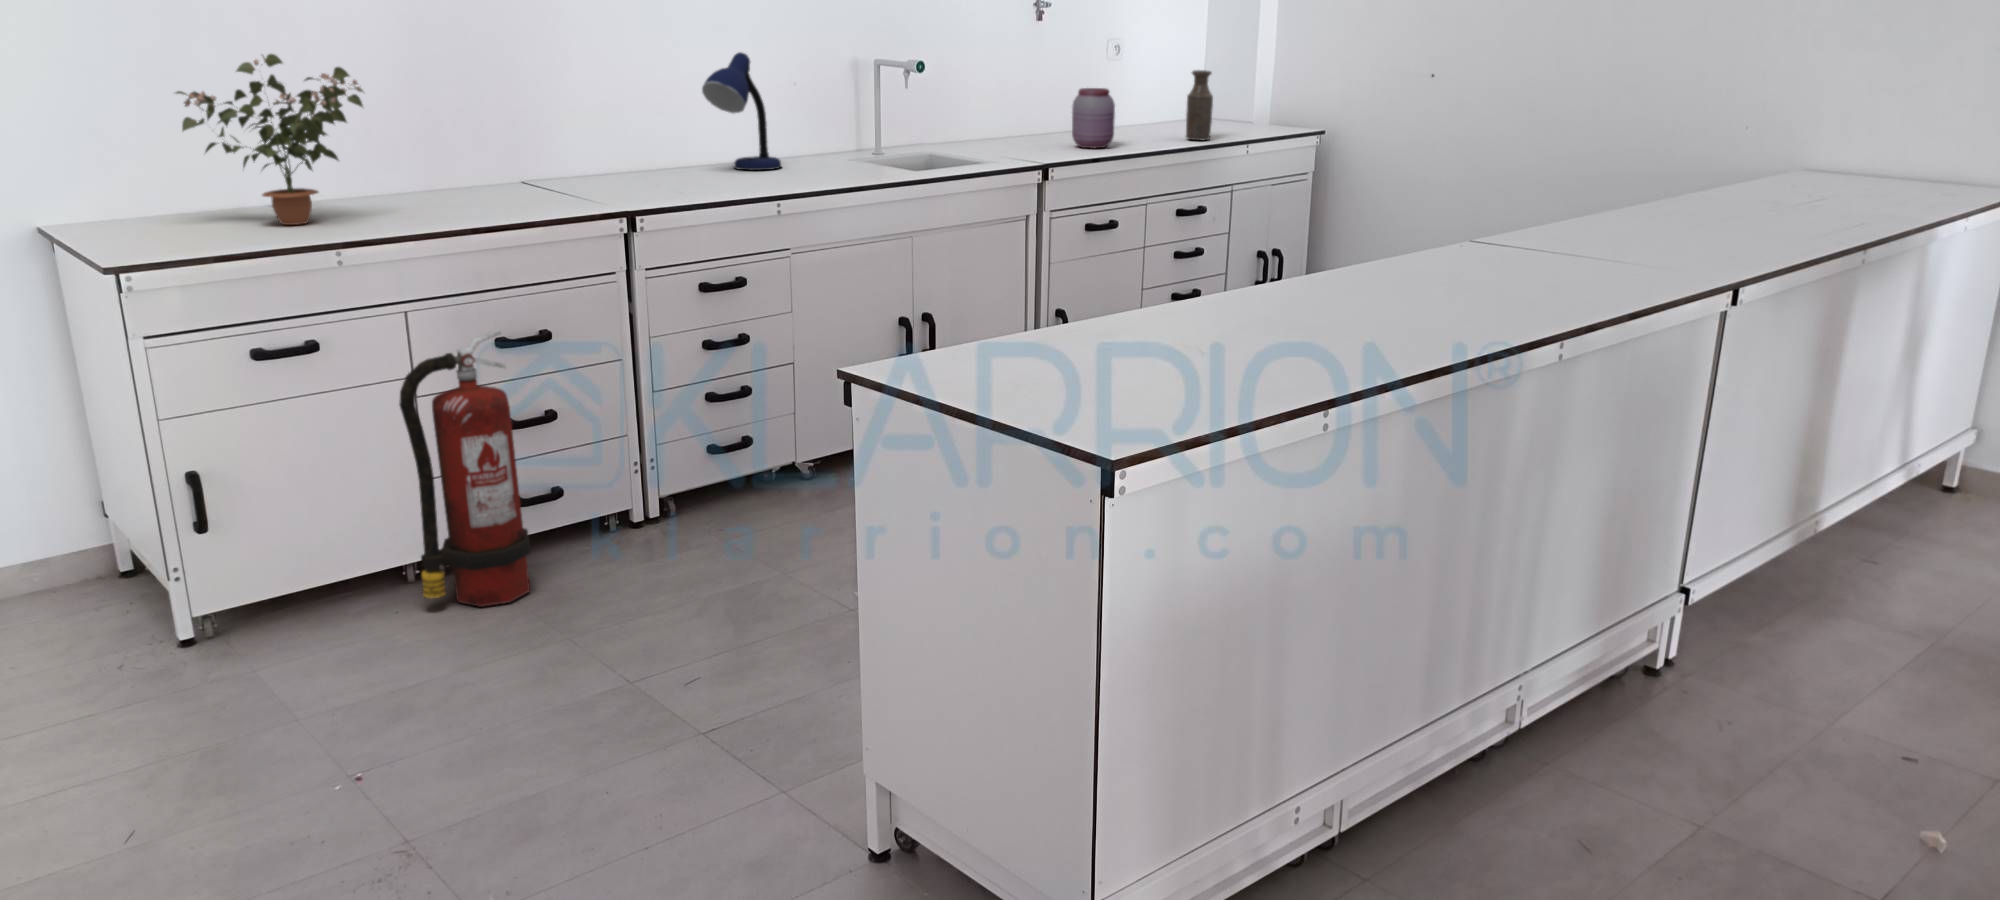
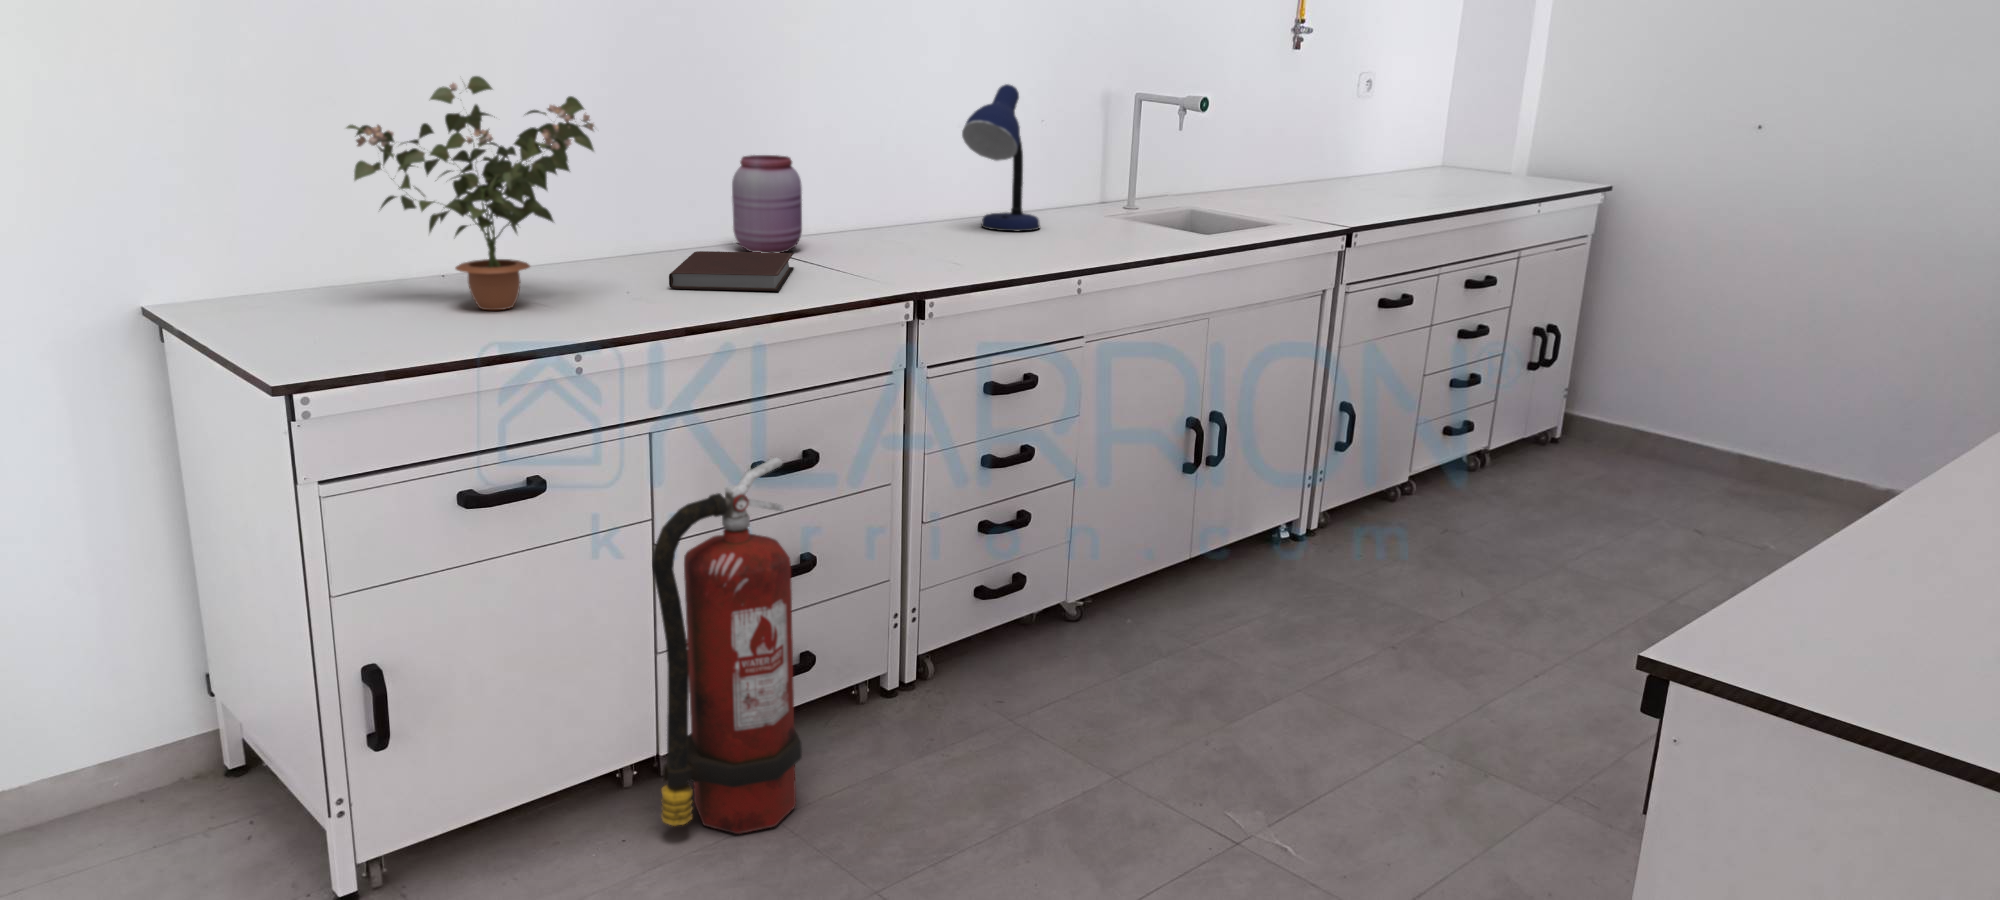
bottle: present [1186,70,1213,140] -> none [1462,116,1501,199]
jar: present [1072,88,1115,148] -> present [732,155,802,253]
notebook: none [435,185,547,211] -> present [669,251,794,291]

